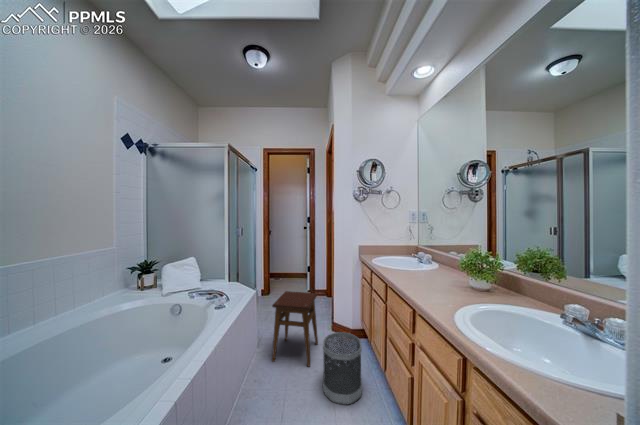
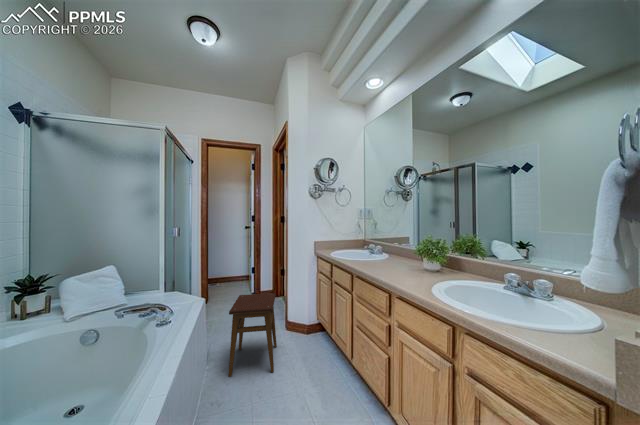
wastebasket: present [323,332,362,405] -> none [292,328,332,403]

